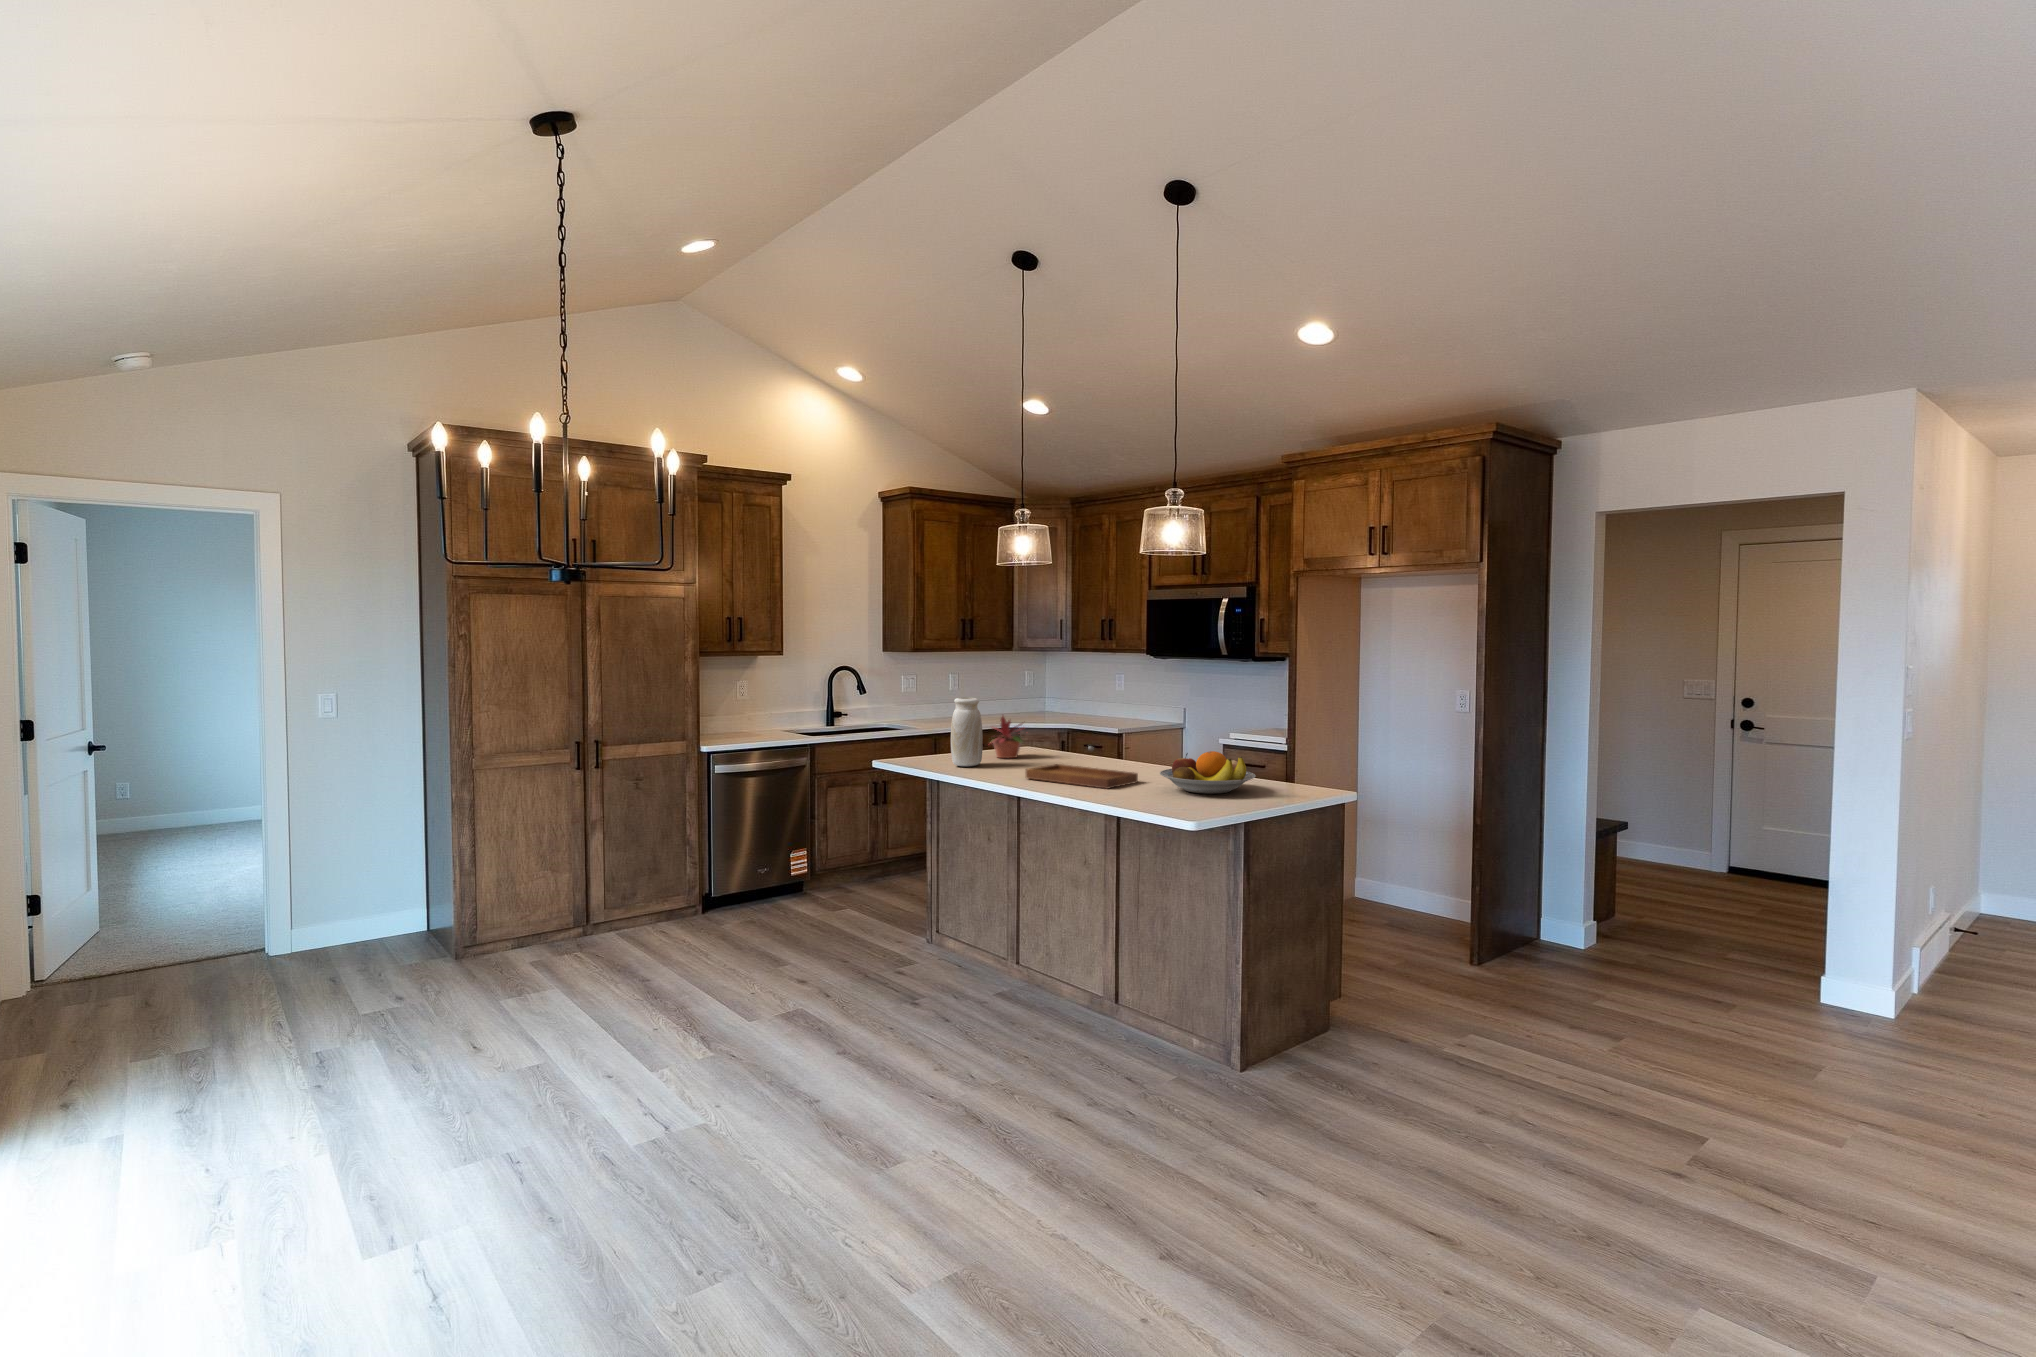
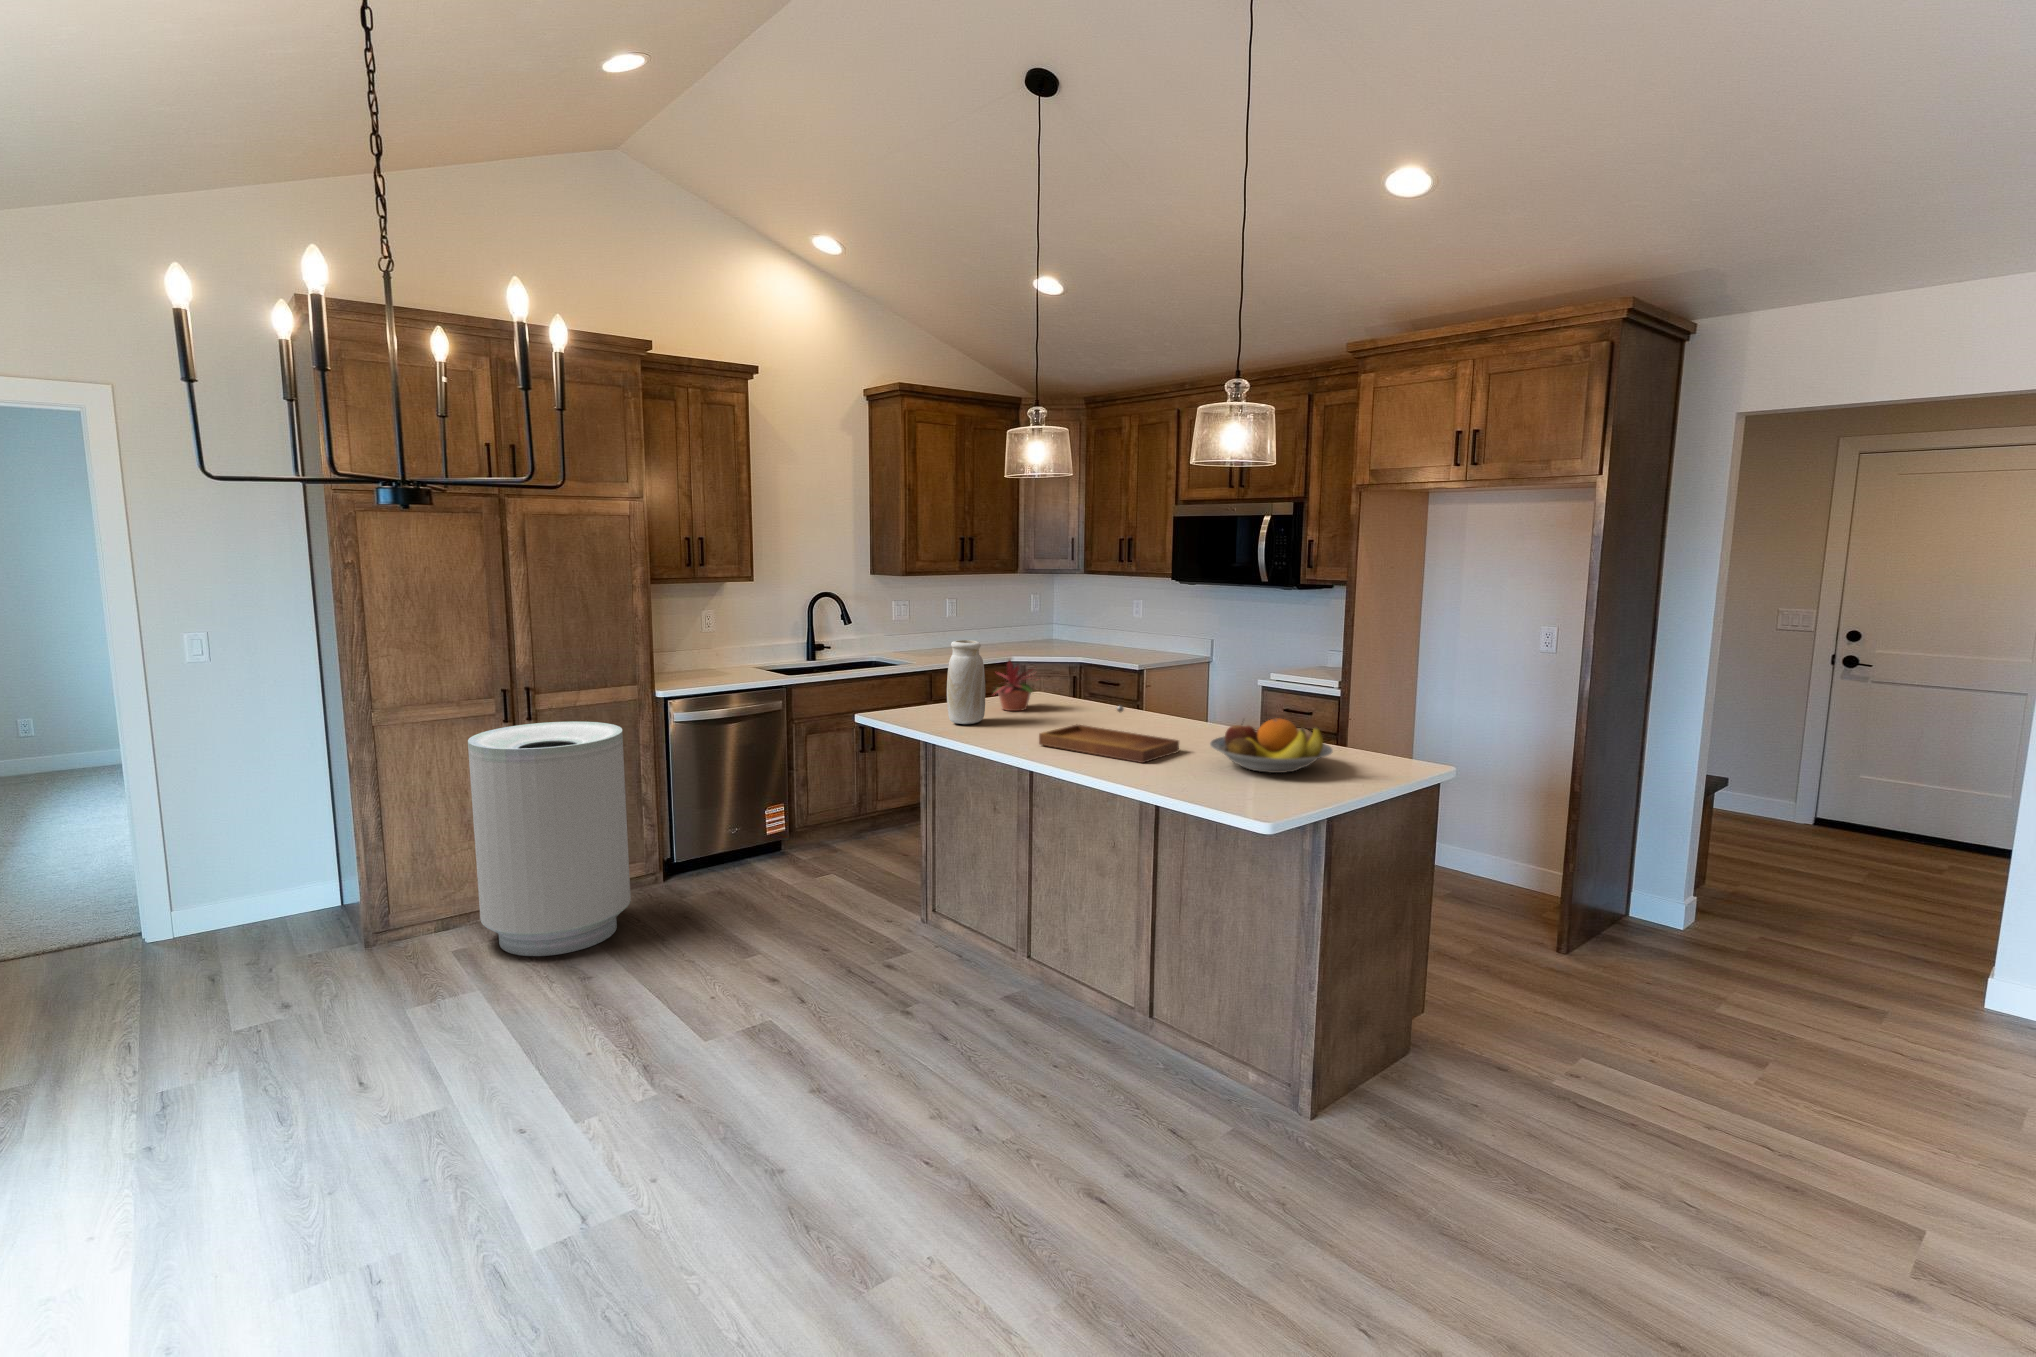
trash can: none [552,770,680,965] -> present [468,721,631,956]

